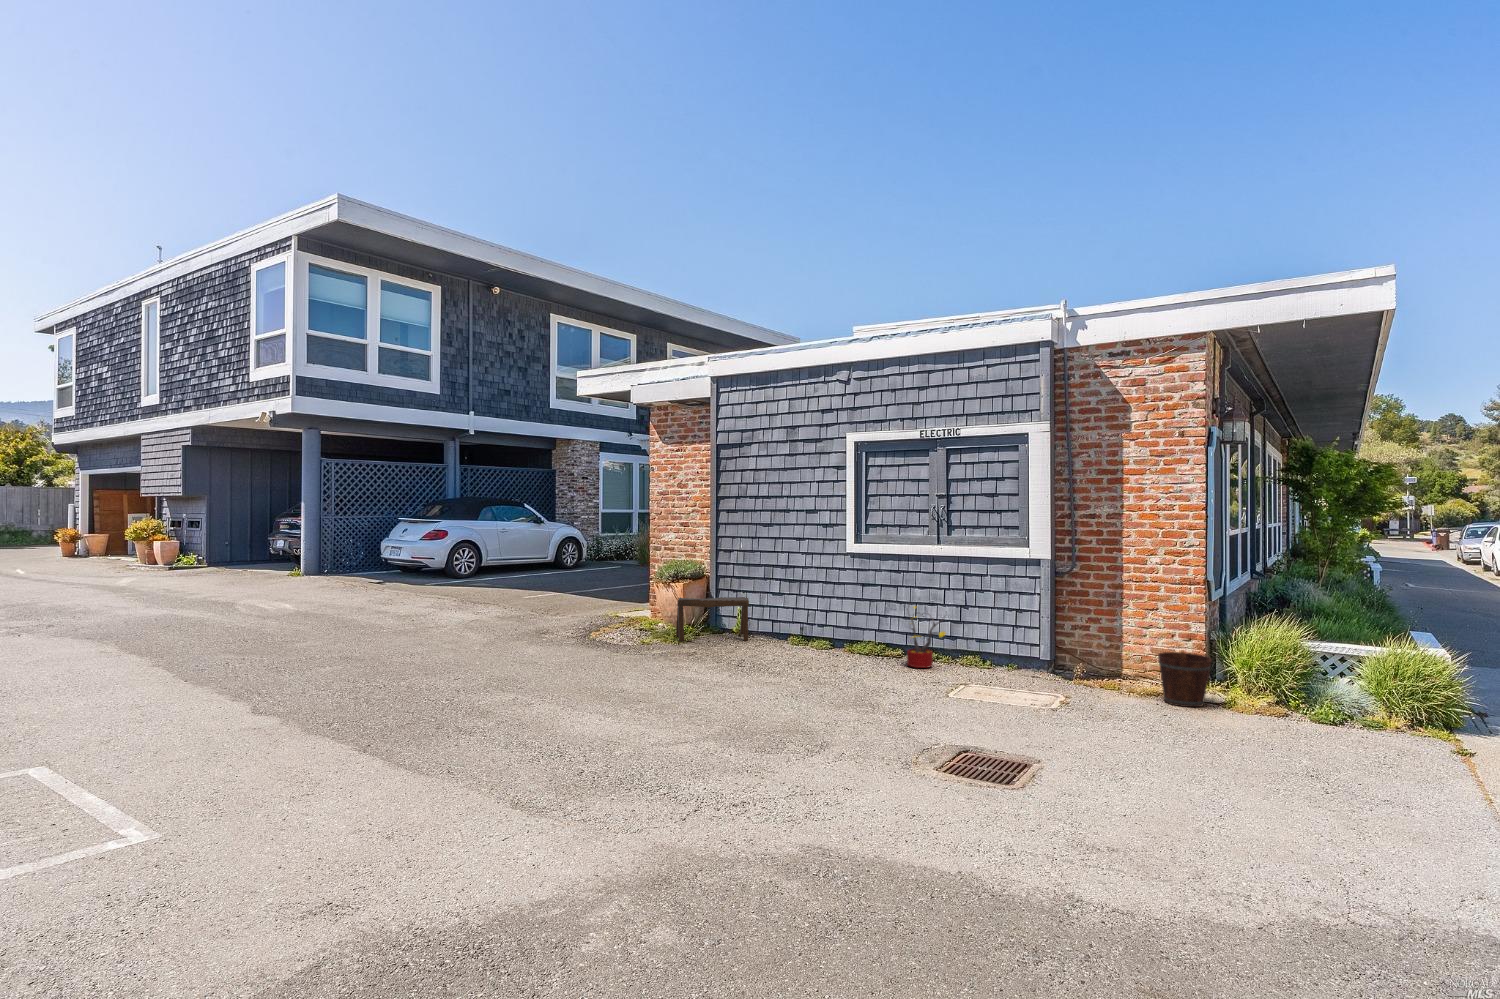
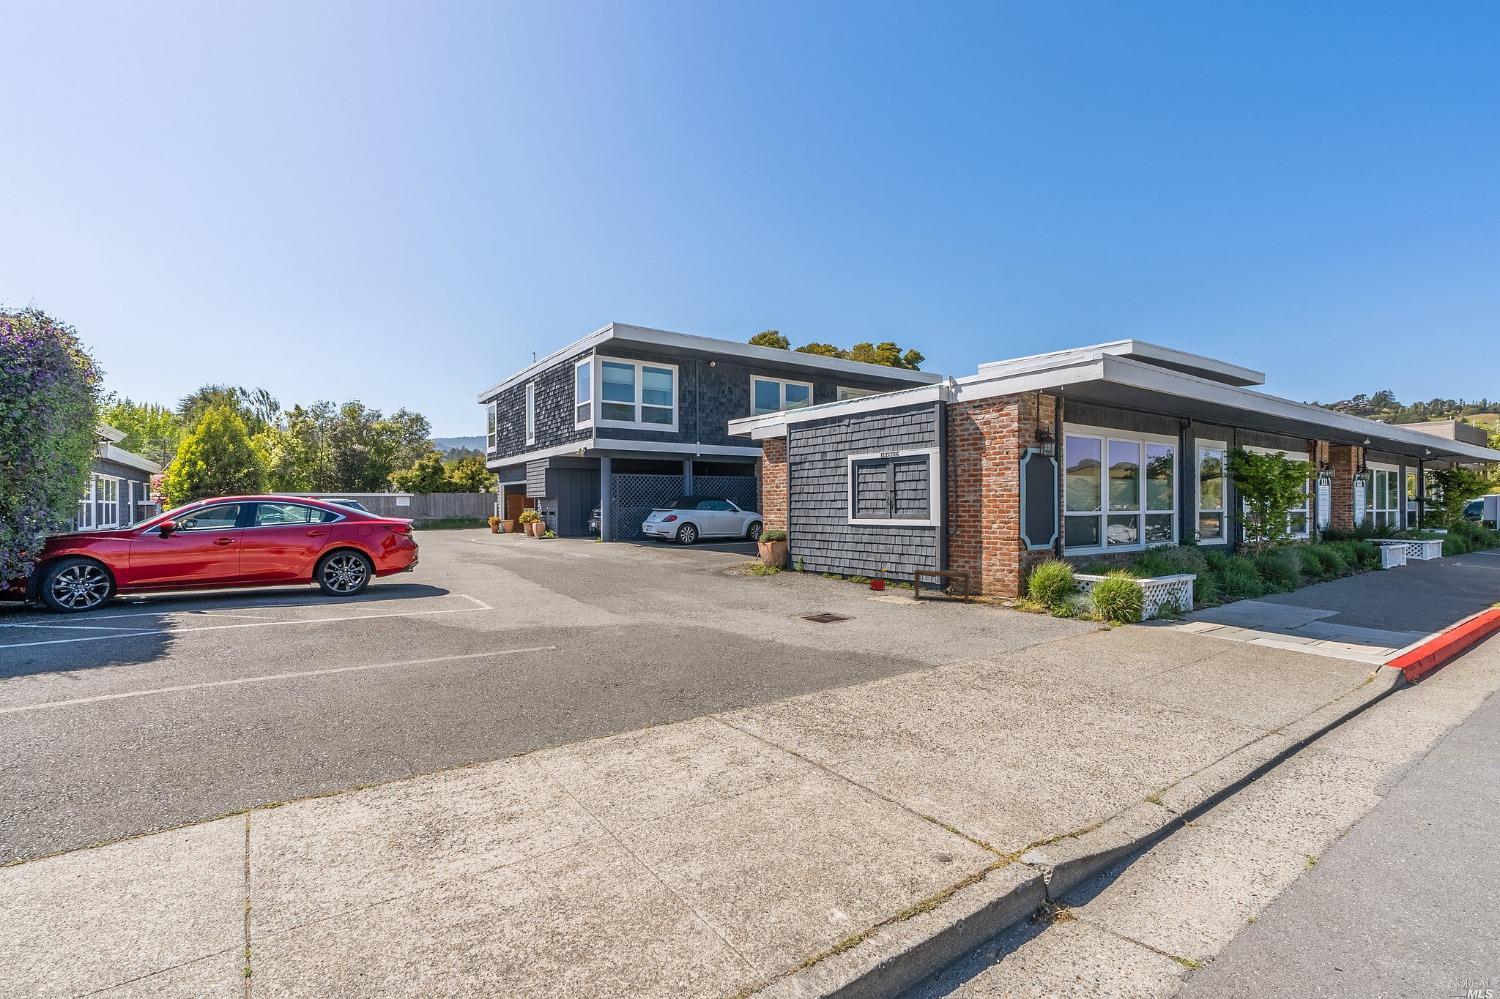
bench: present [676,597,749,641] -> present [914,569,971,604]
bucket: present [1158,652,1212,707] -> none [985,580,1015,611]

